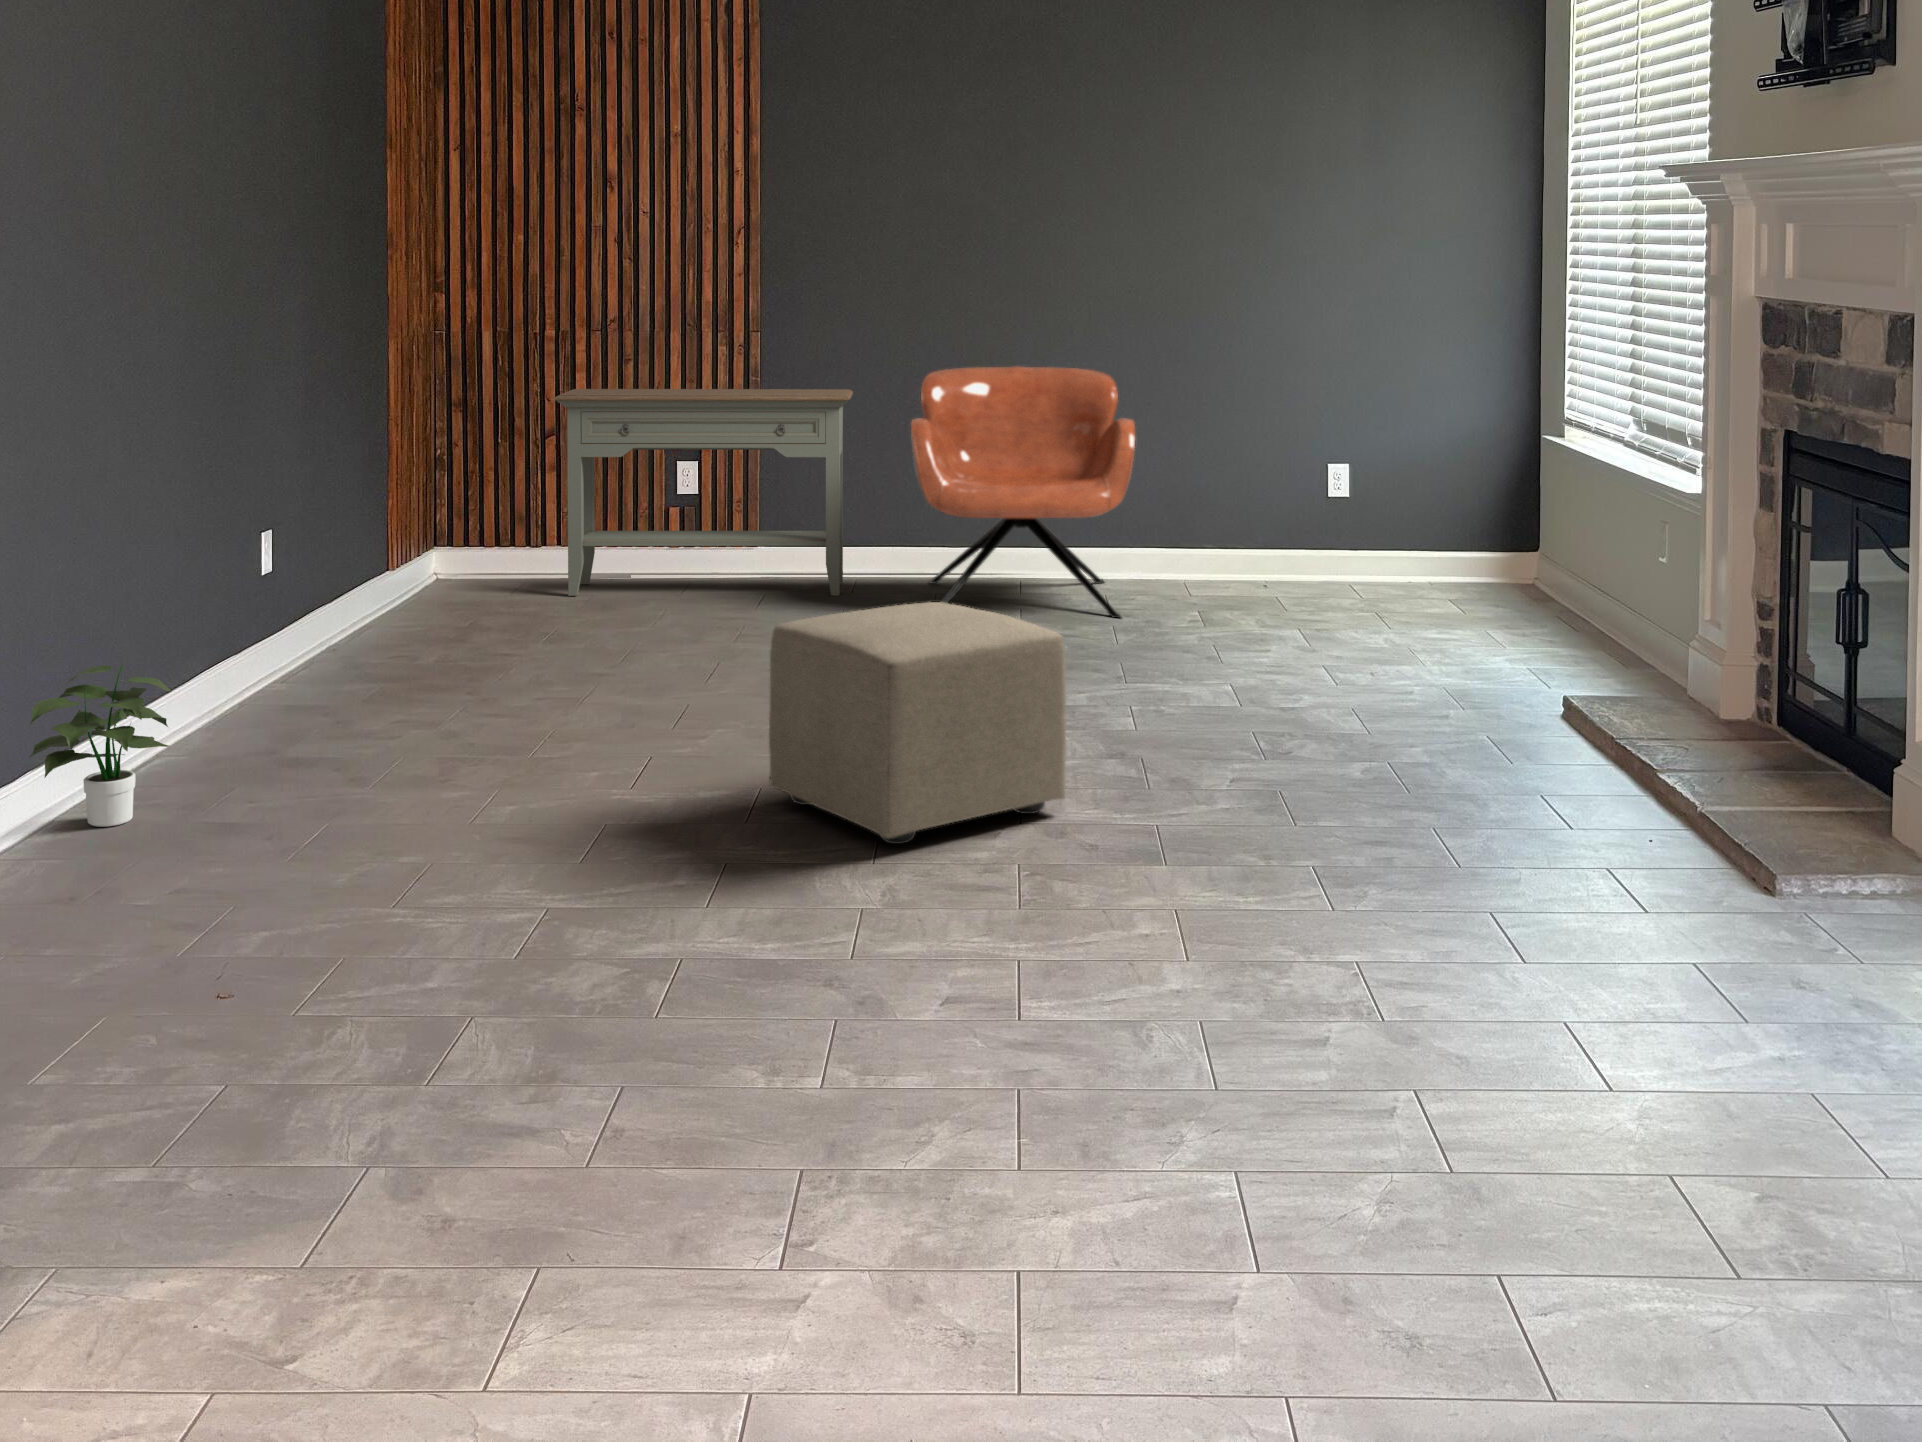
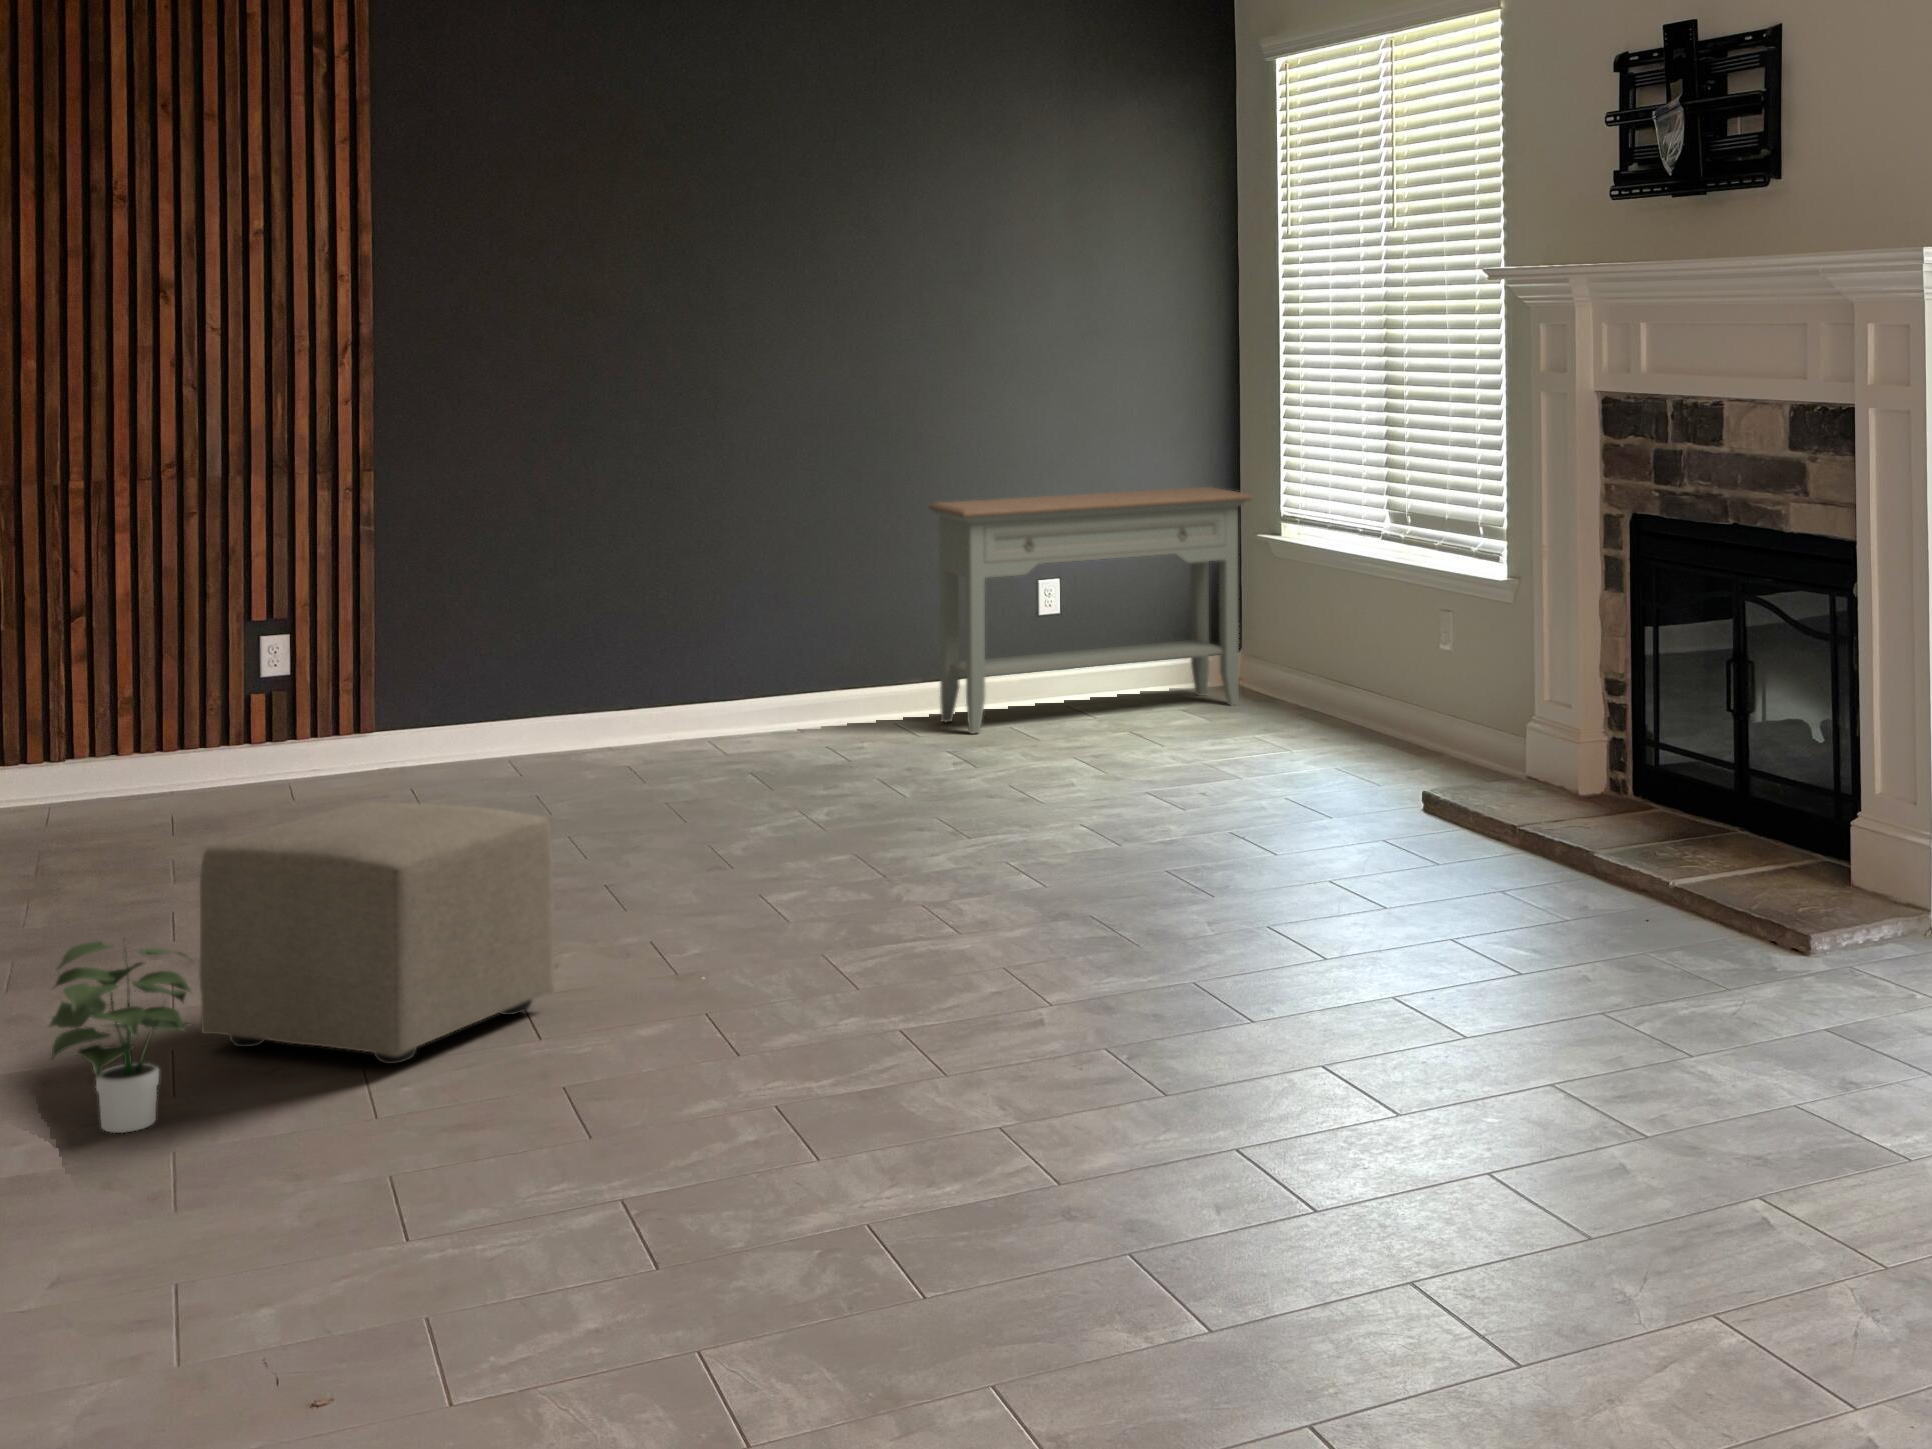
armchair: present [911,366,1135,618] -> none [600,490,897,798]
console table: present [554,389,853,596] -> present [928,487,1252,734]
ottoman: present [769,602,1066,844] -> present [199,802,554,1064]

